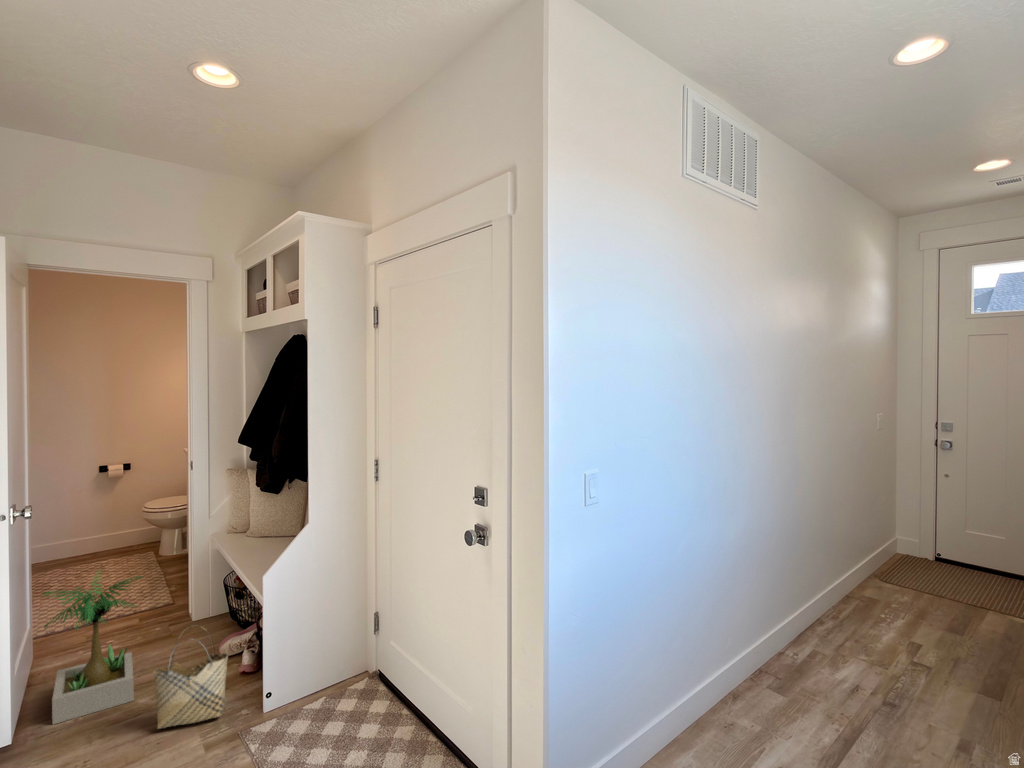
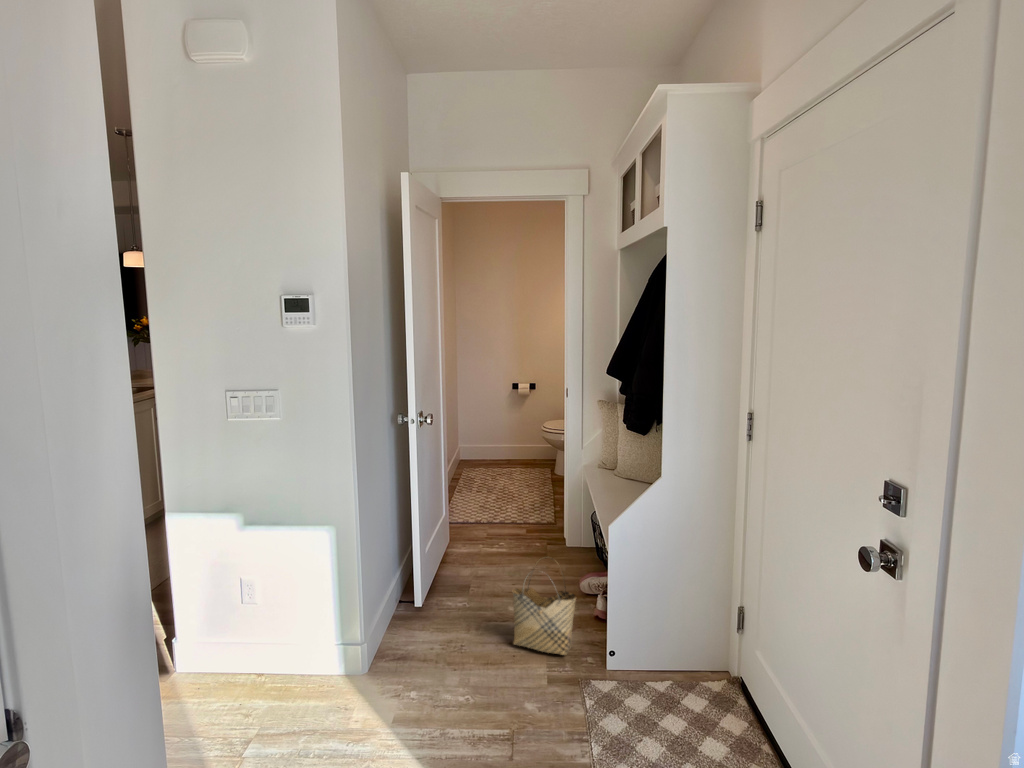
potted plant: present [43,570,142,724] -> none [436,480,524,607]

